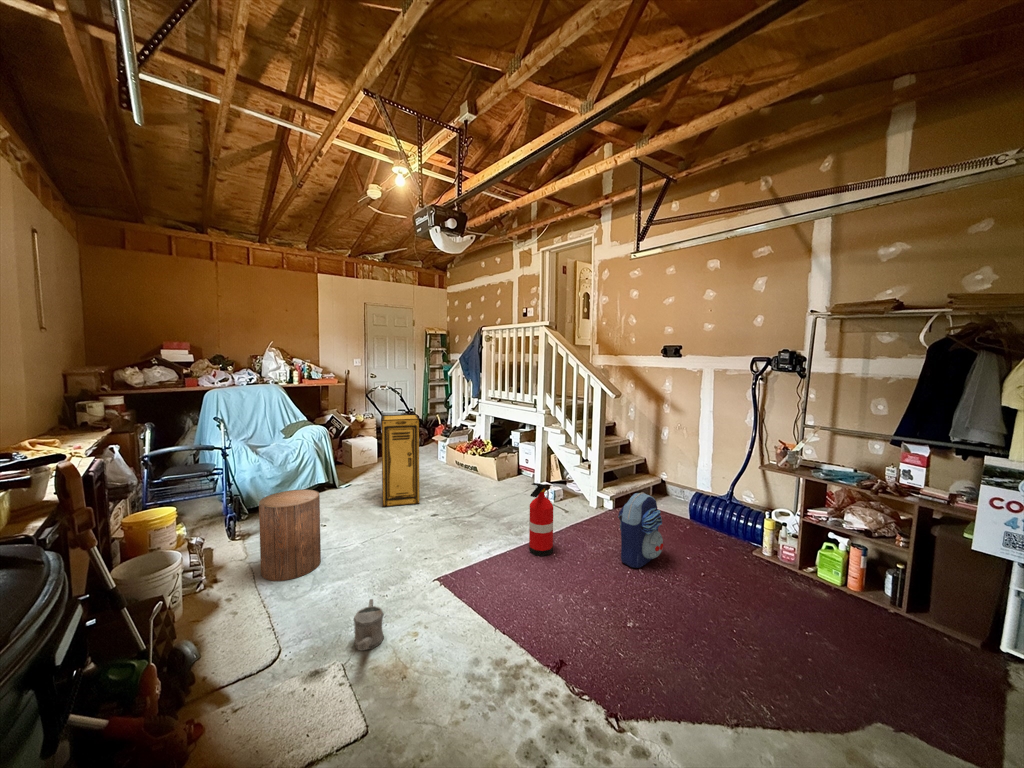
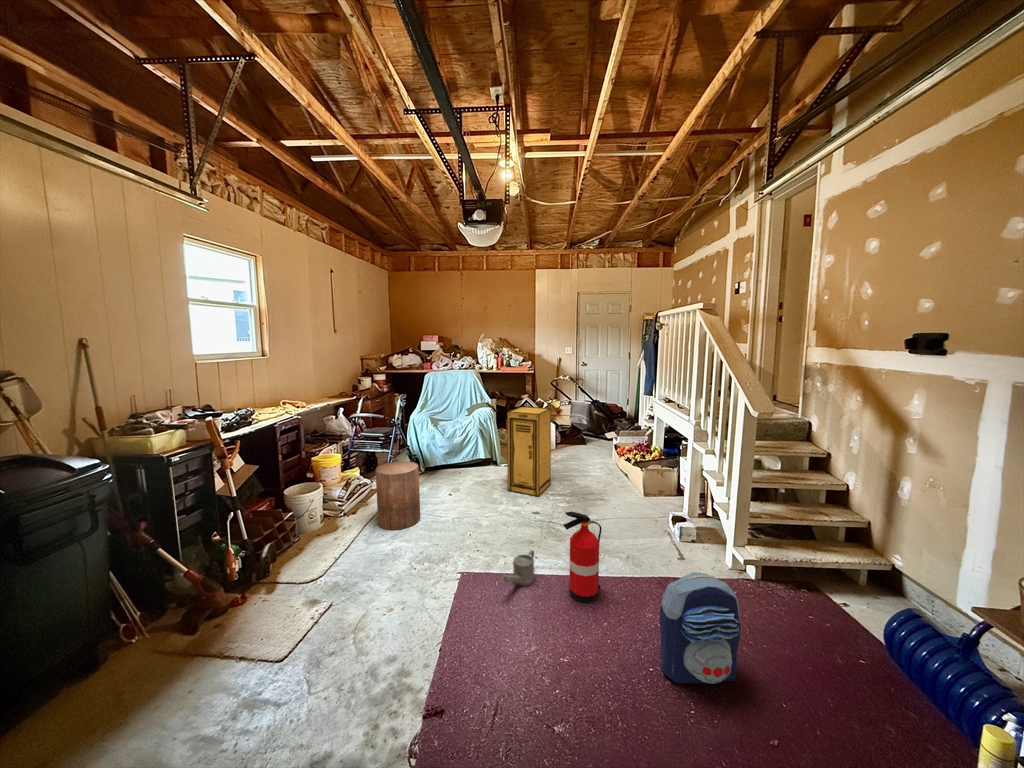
watering can: present [354,599,384,650] -> present [503,550,534,586]

